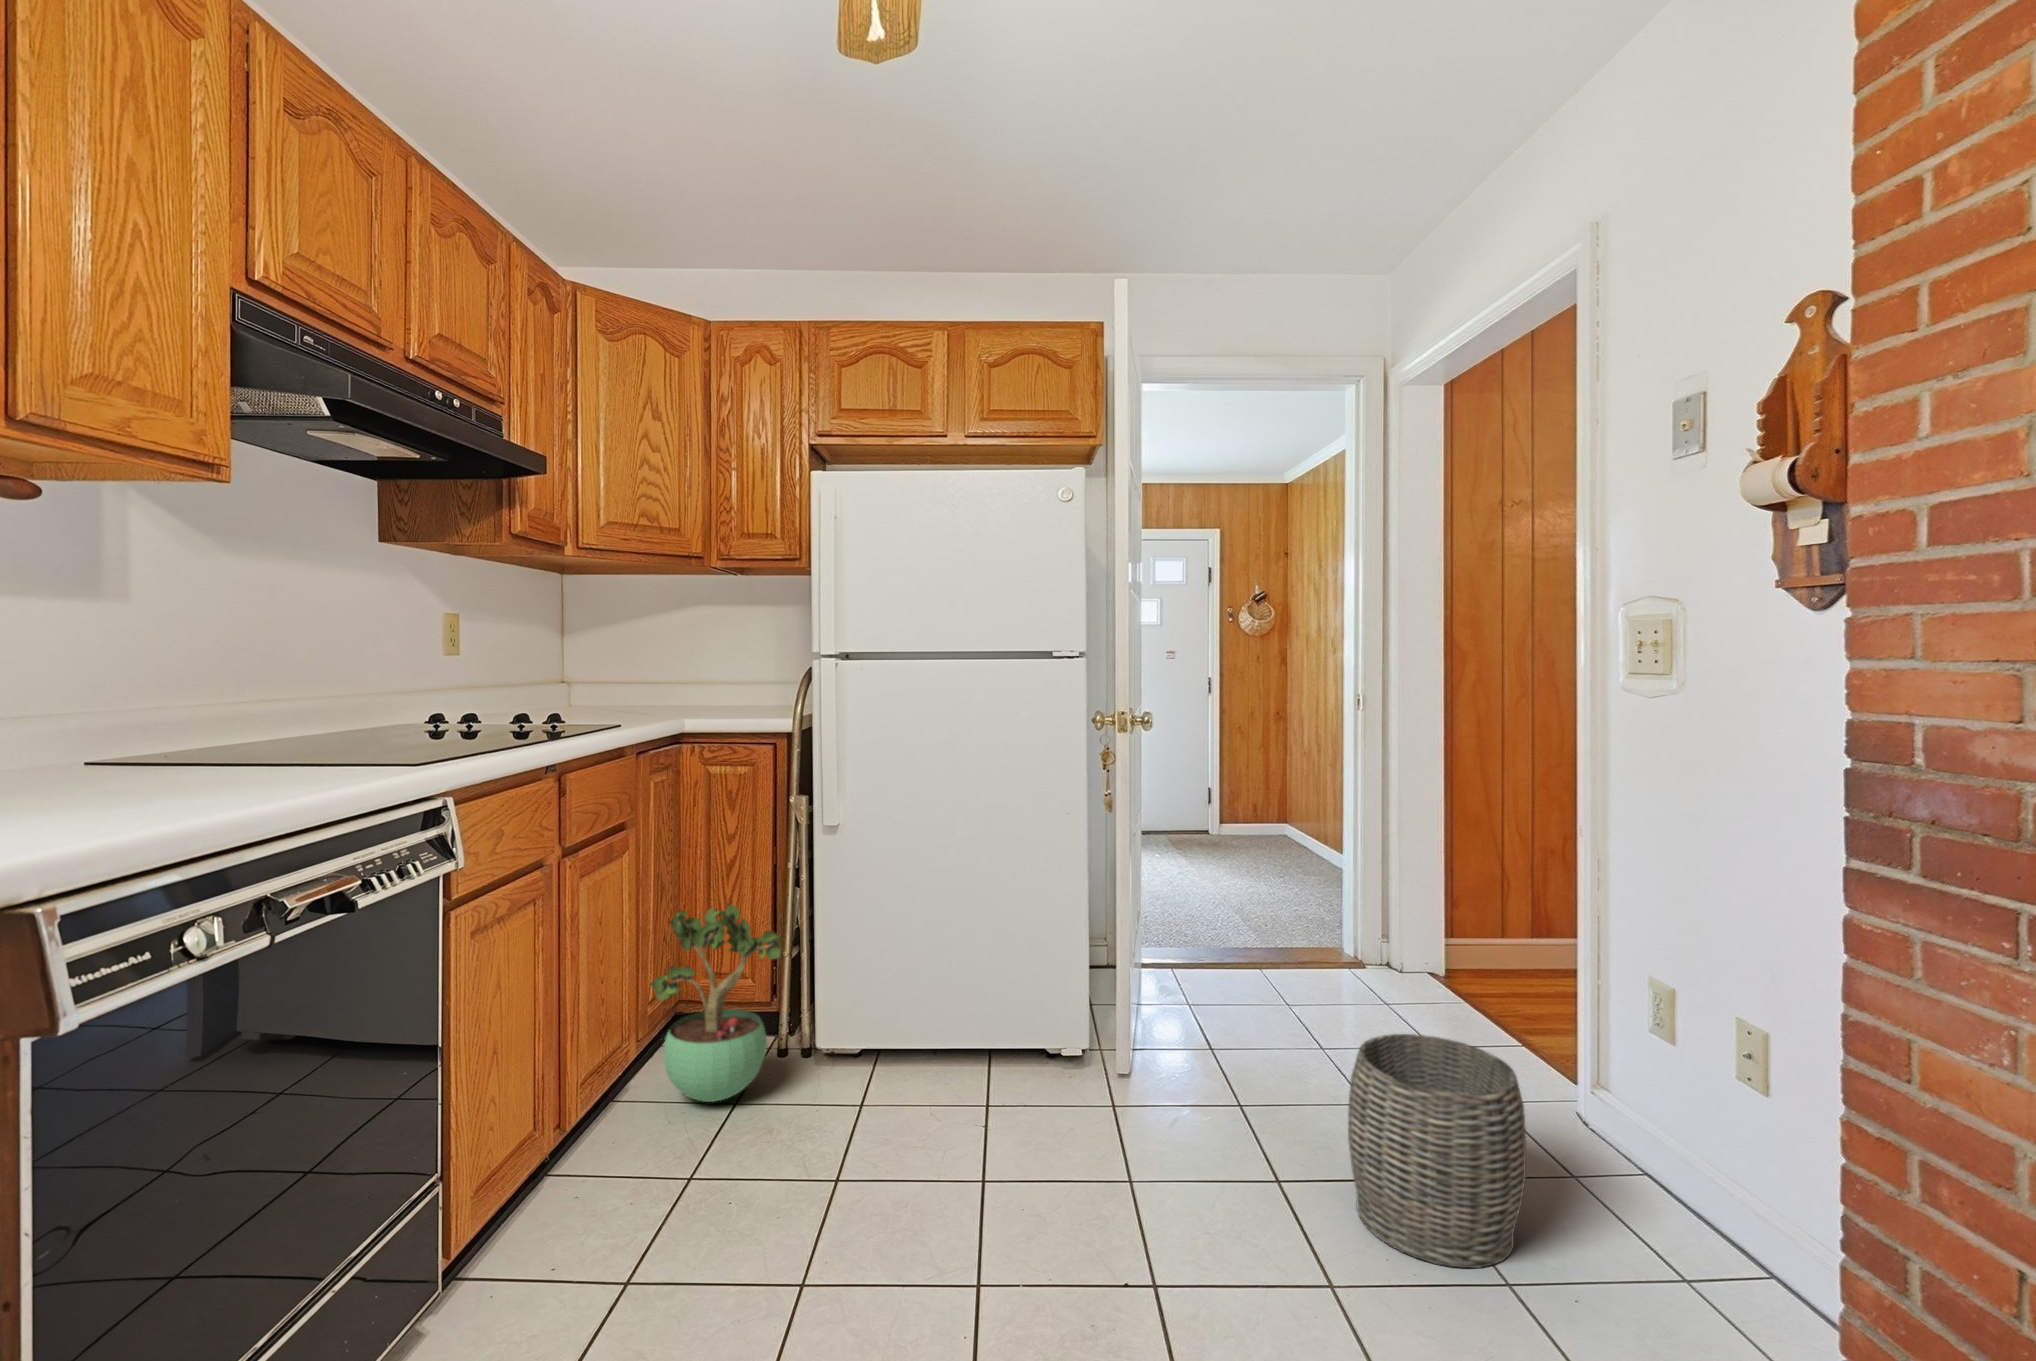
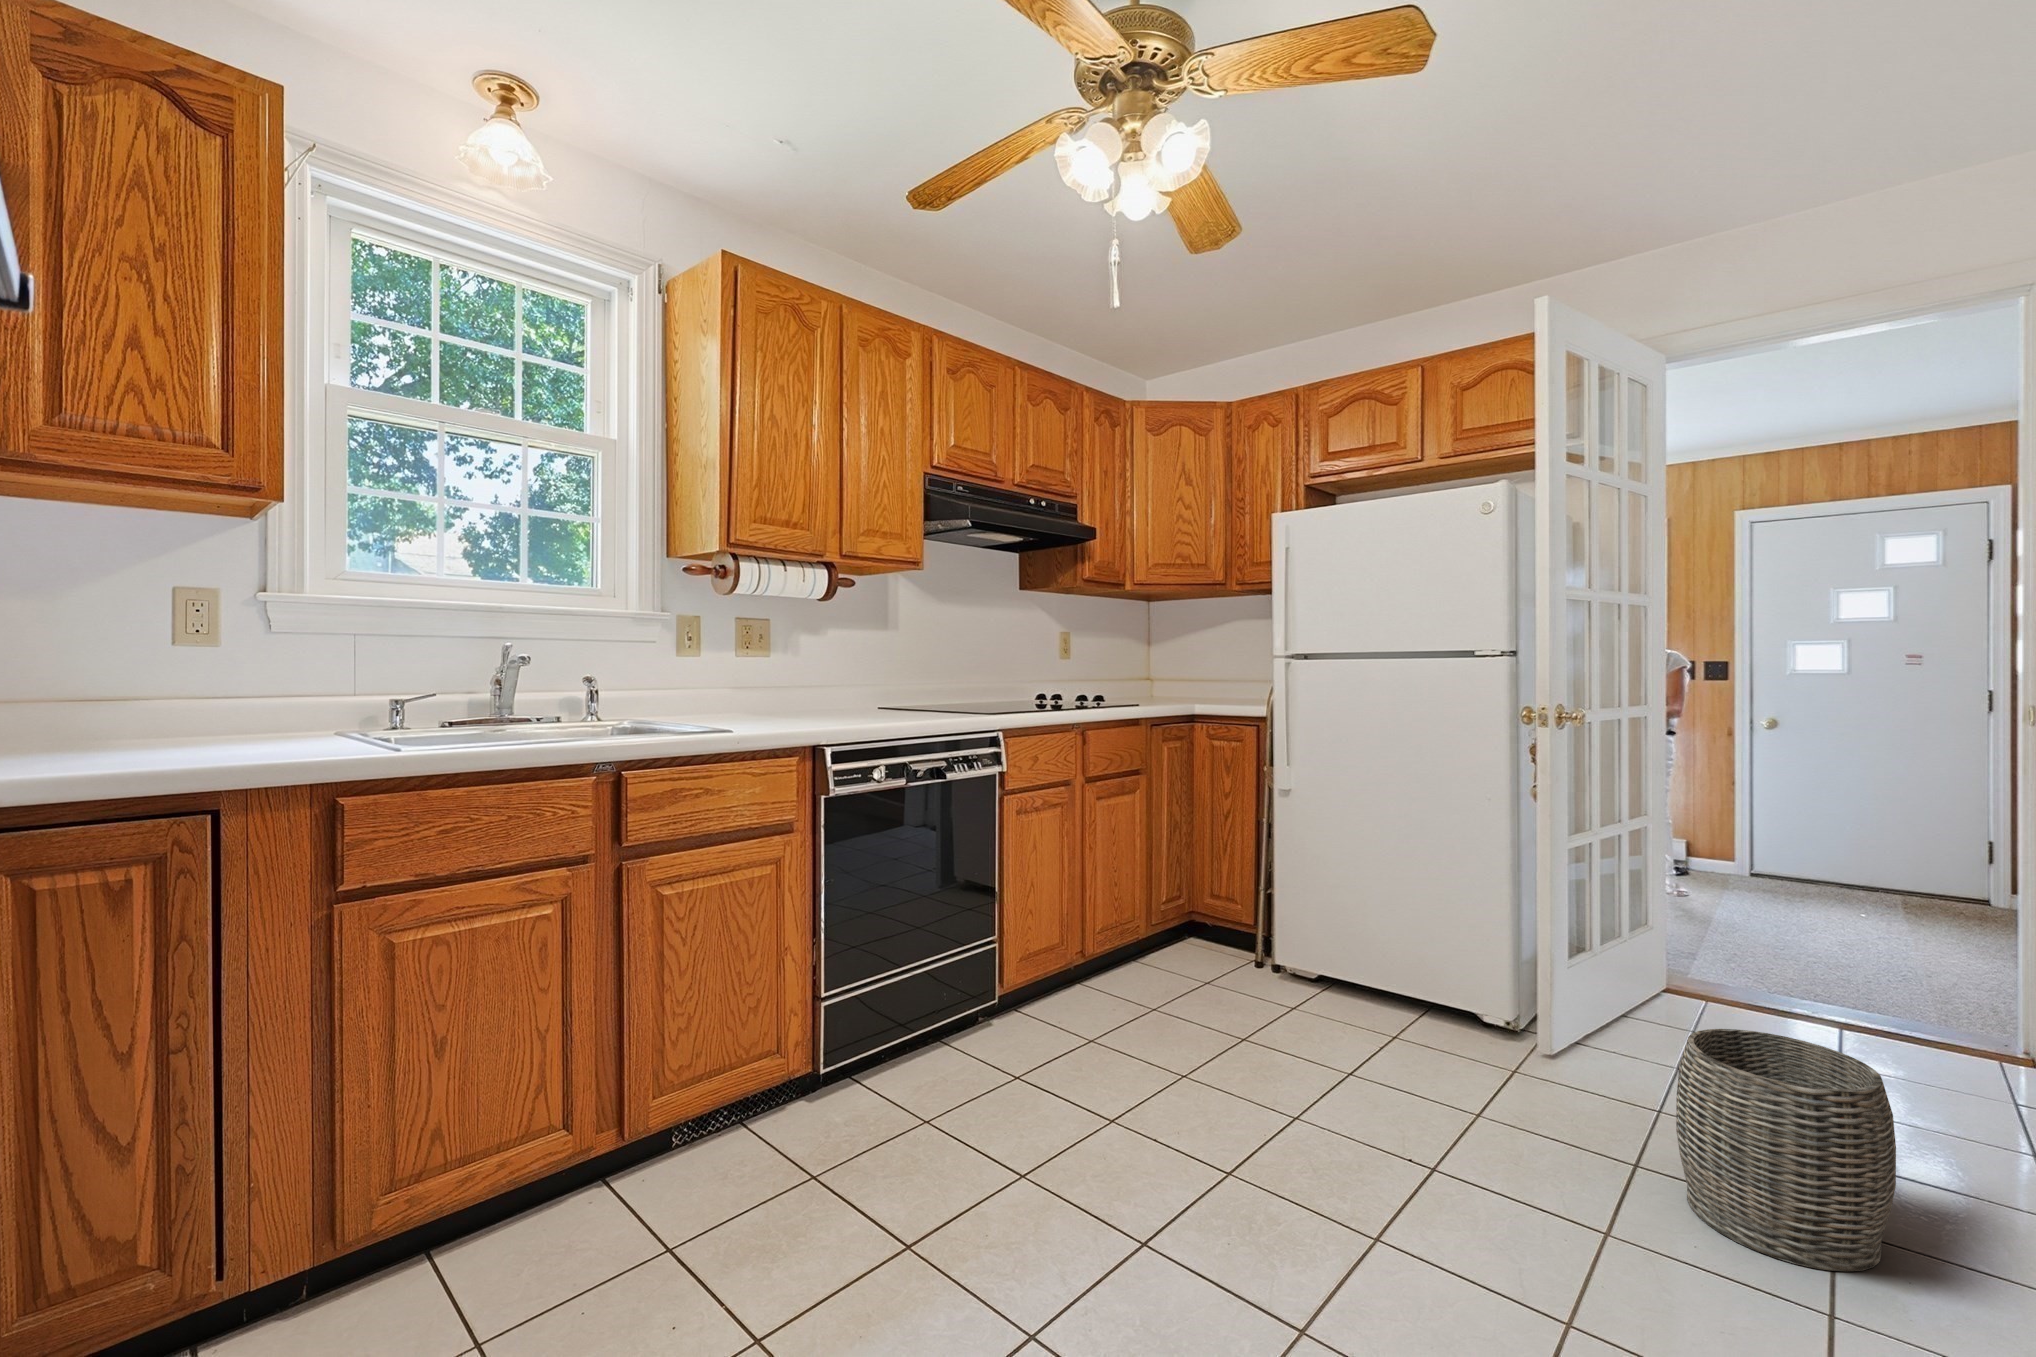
potted plant: present [650,904,781,1102] -> none [1155,834,1241,975]

